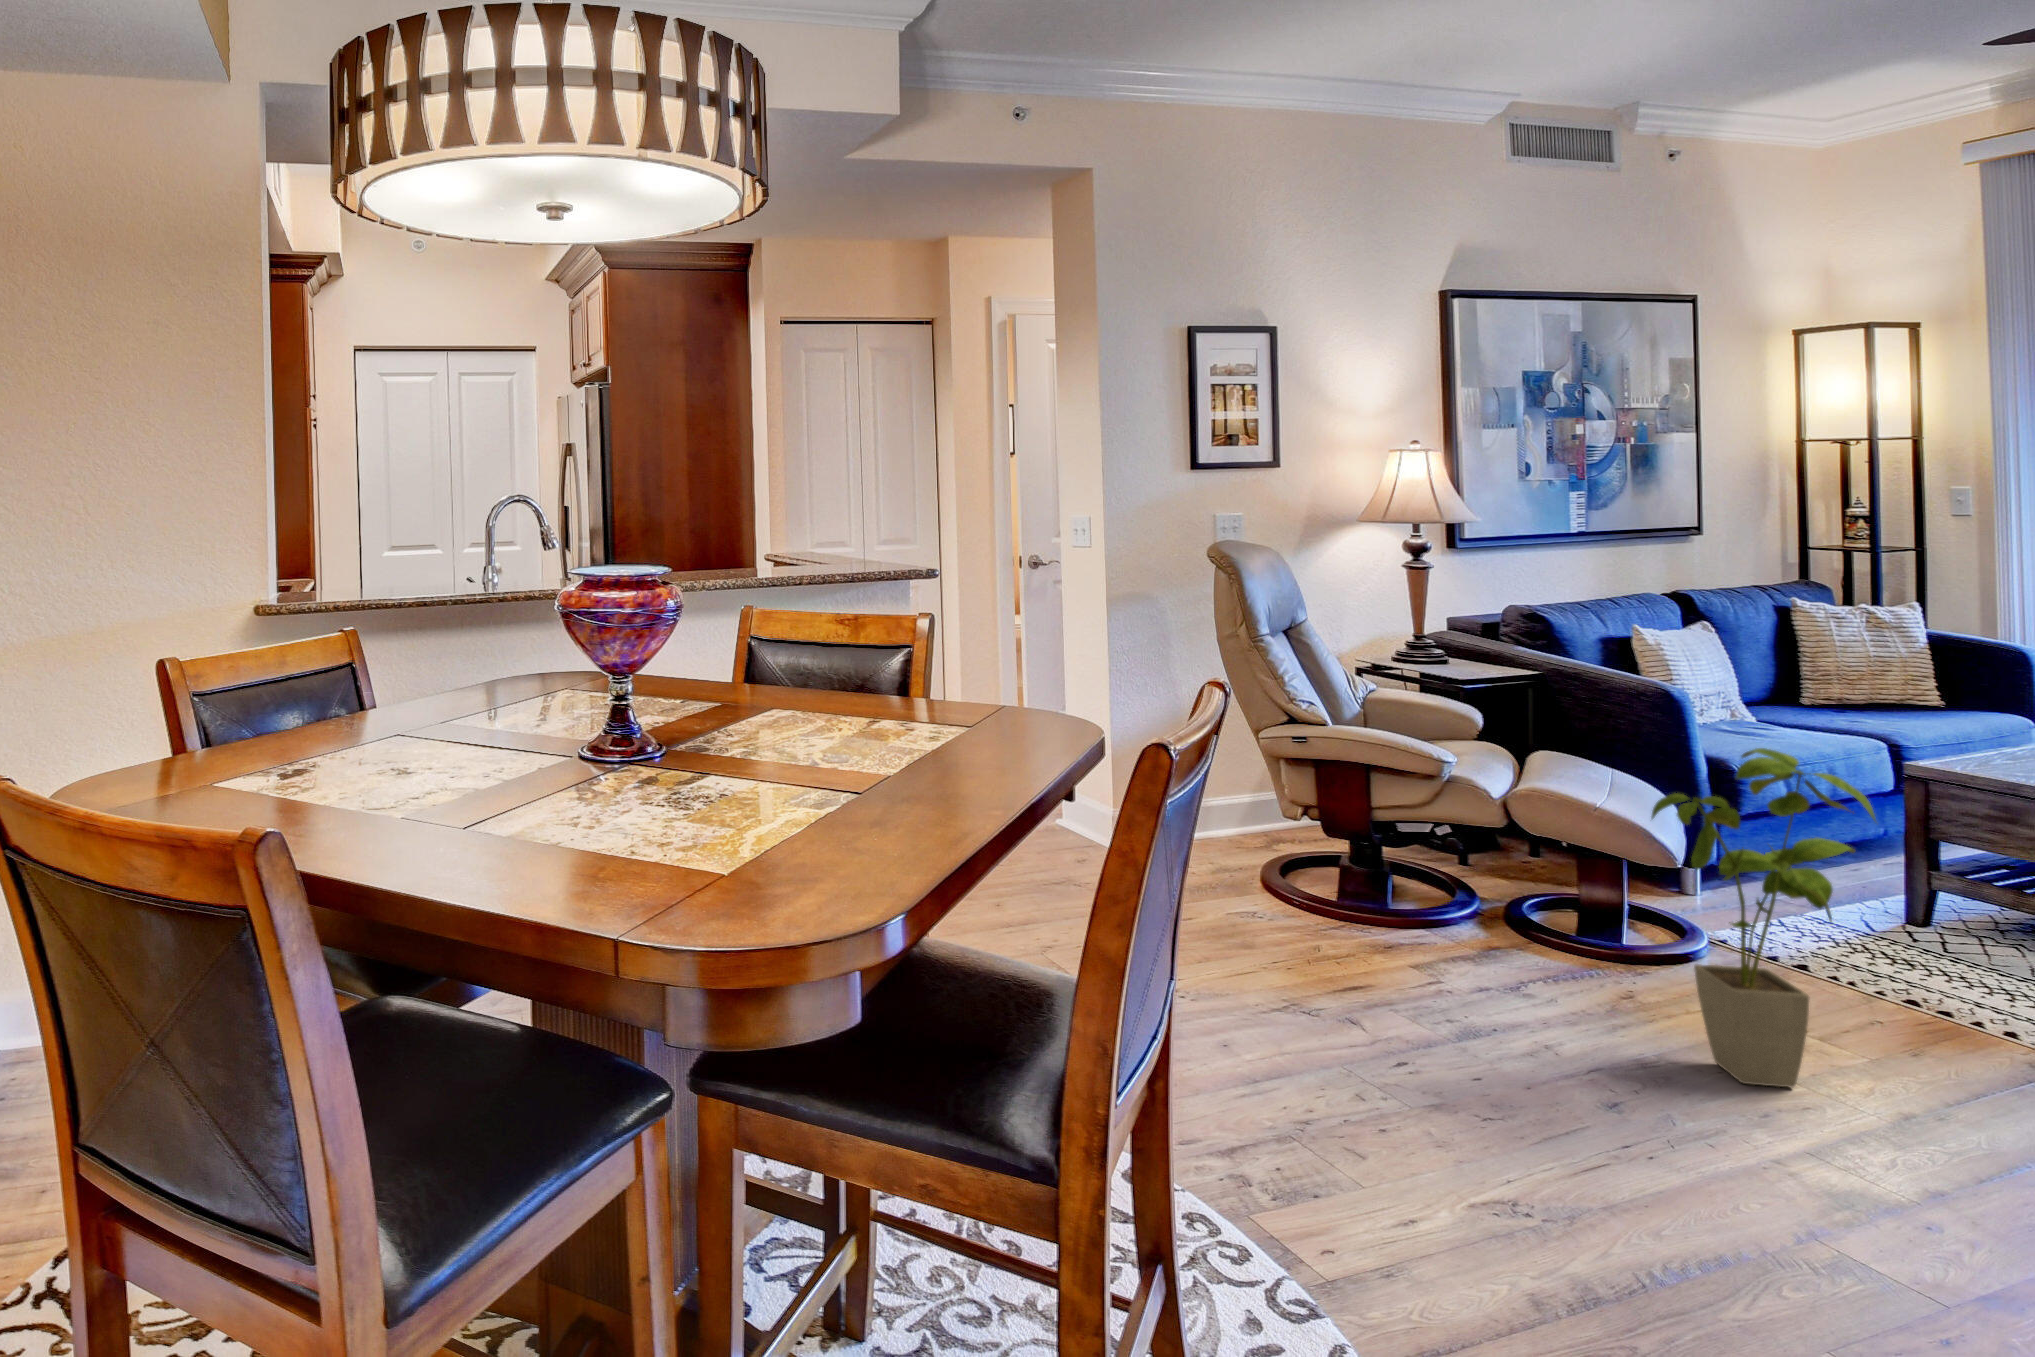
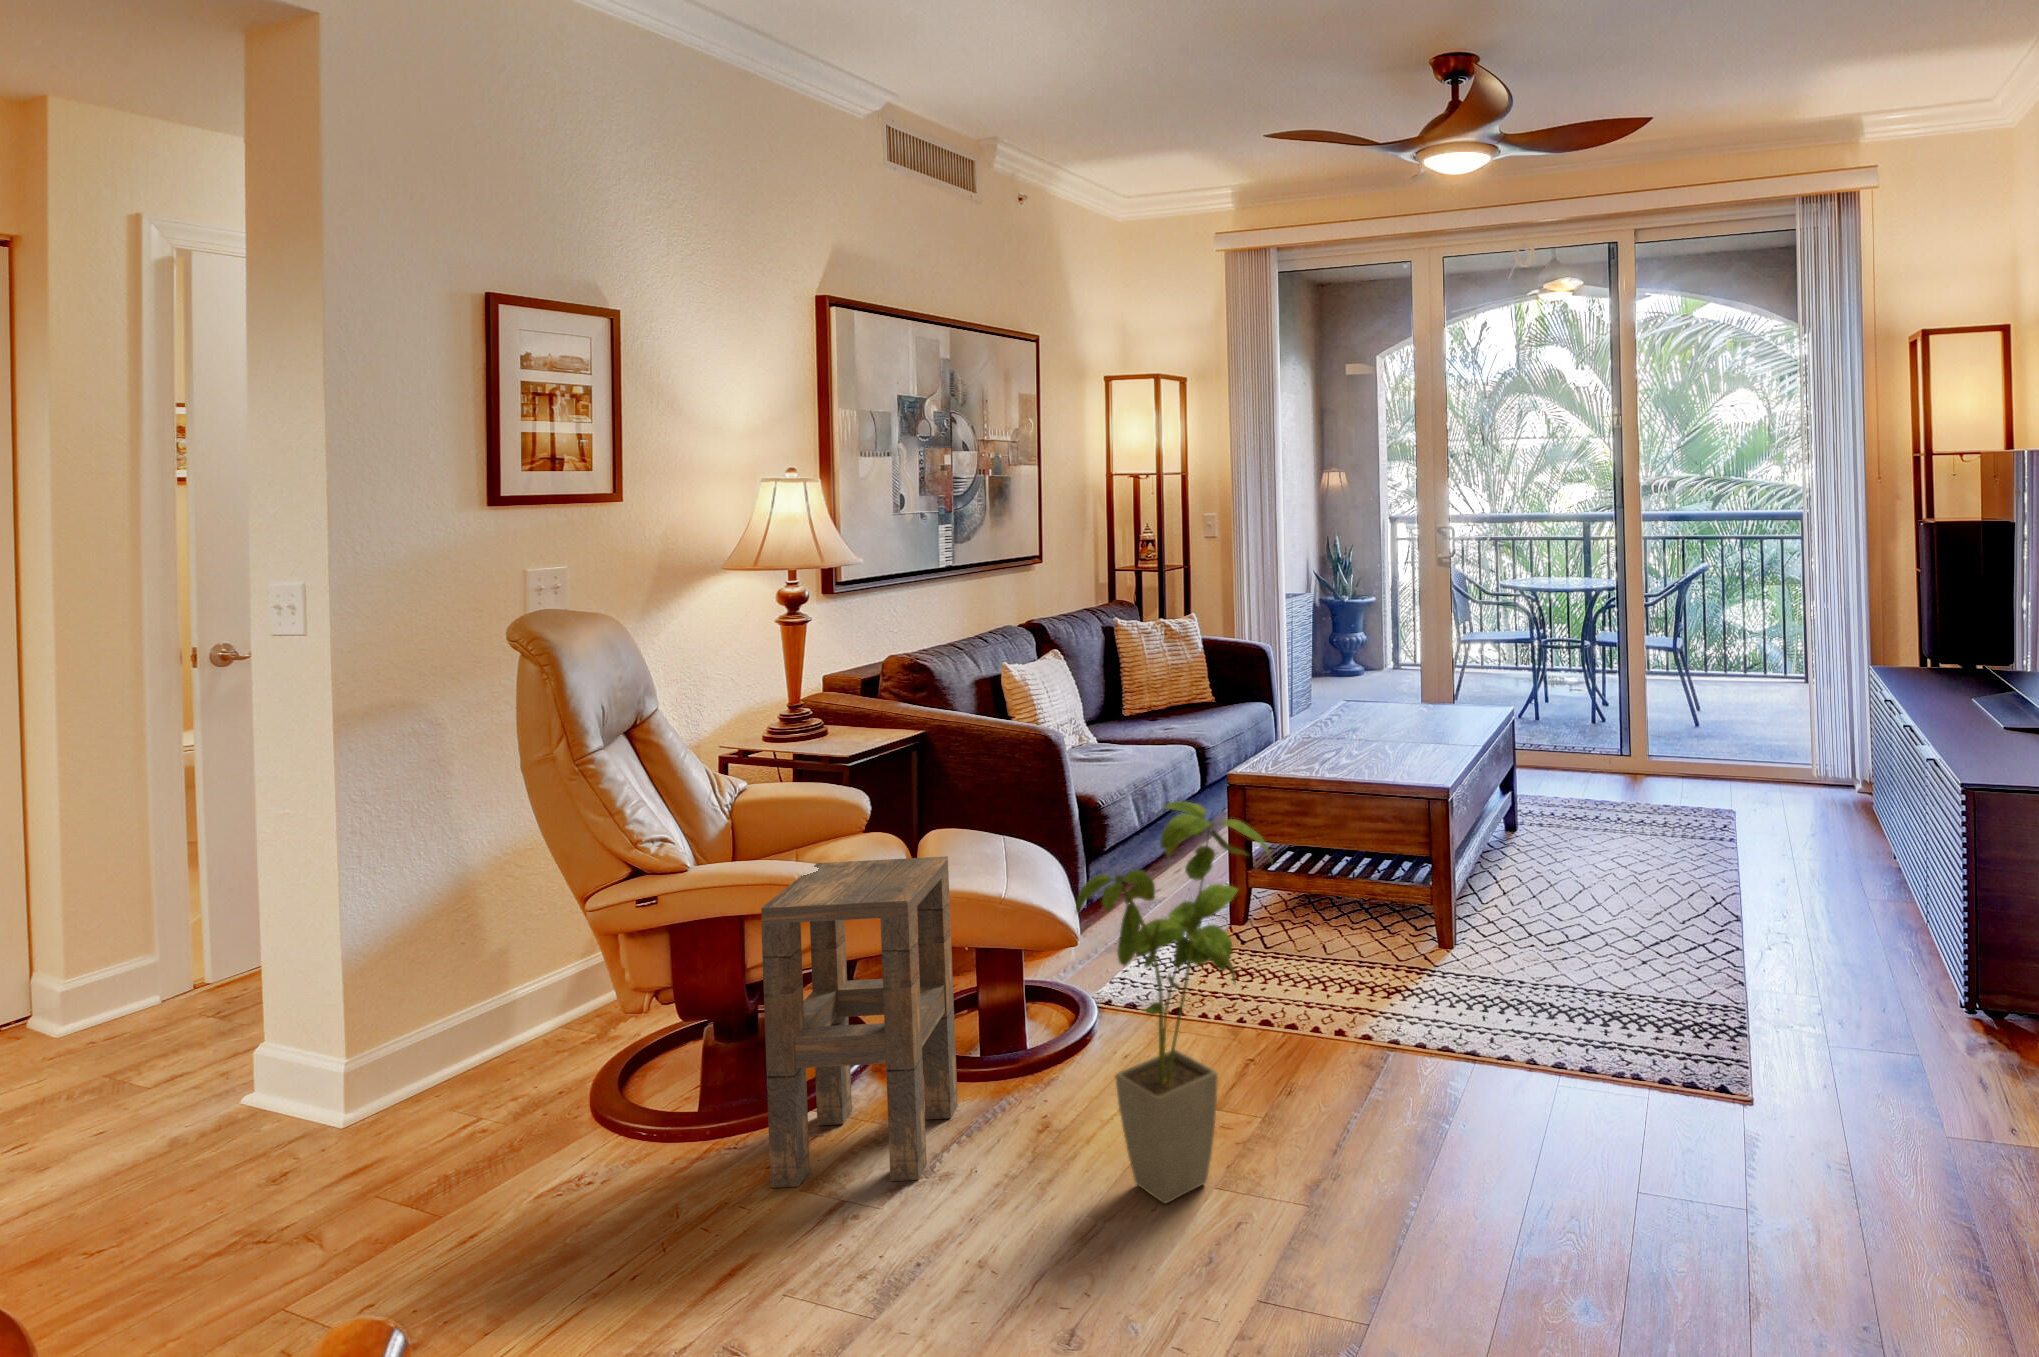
side table: none [1381,745,1550,992] -> present [761,856,958,1188]

